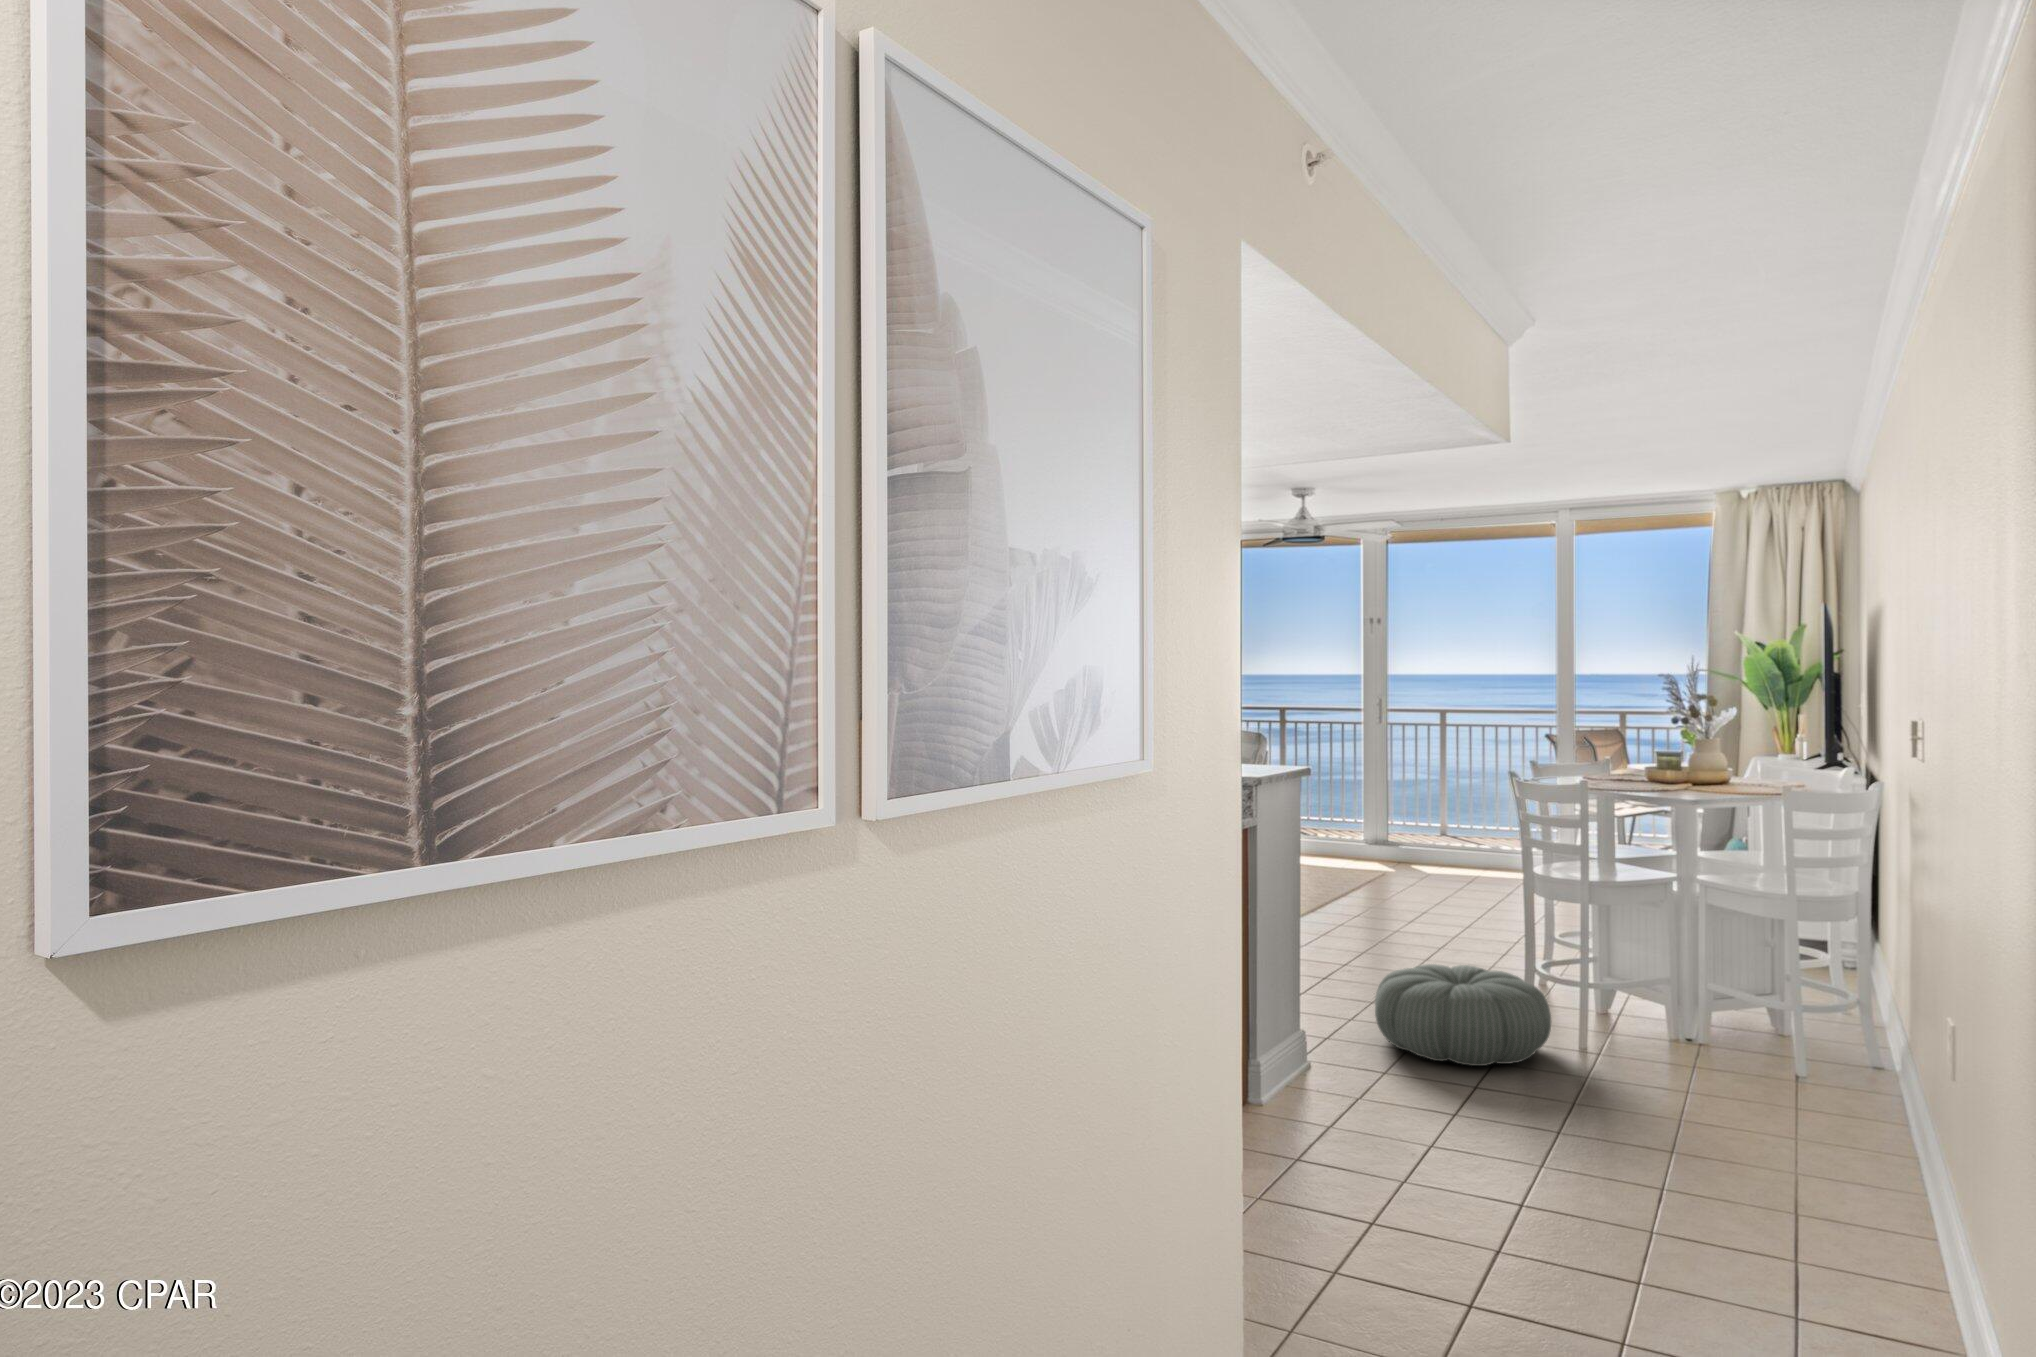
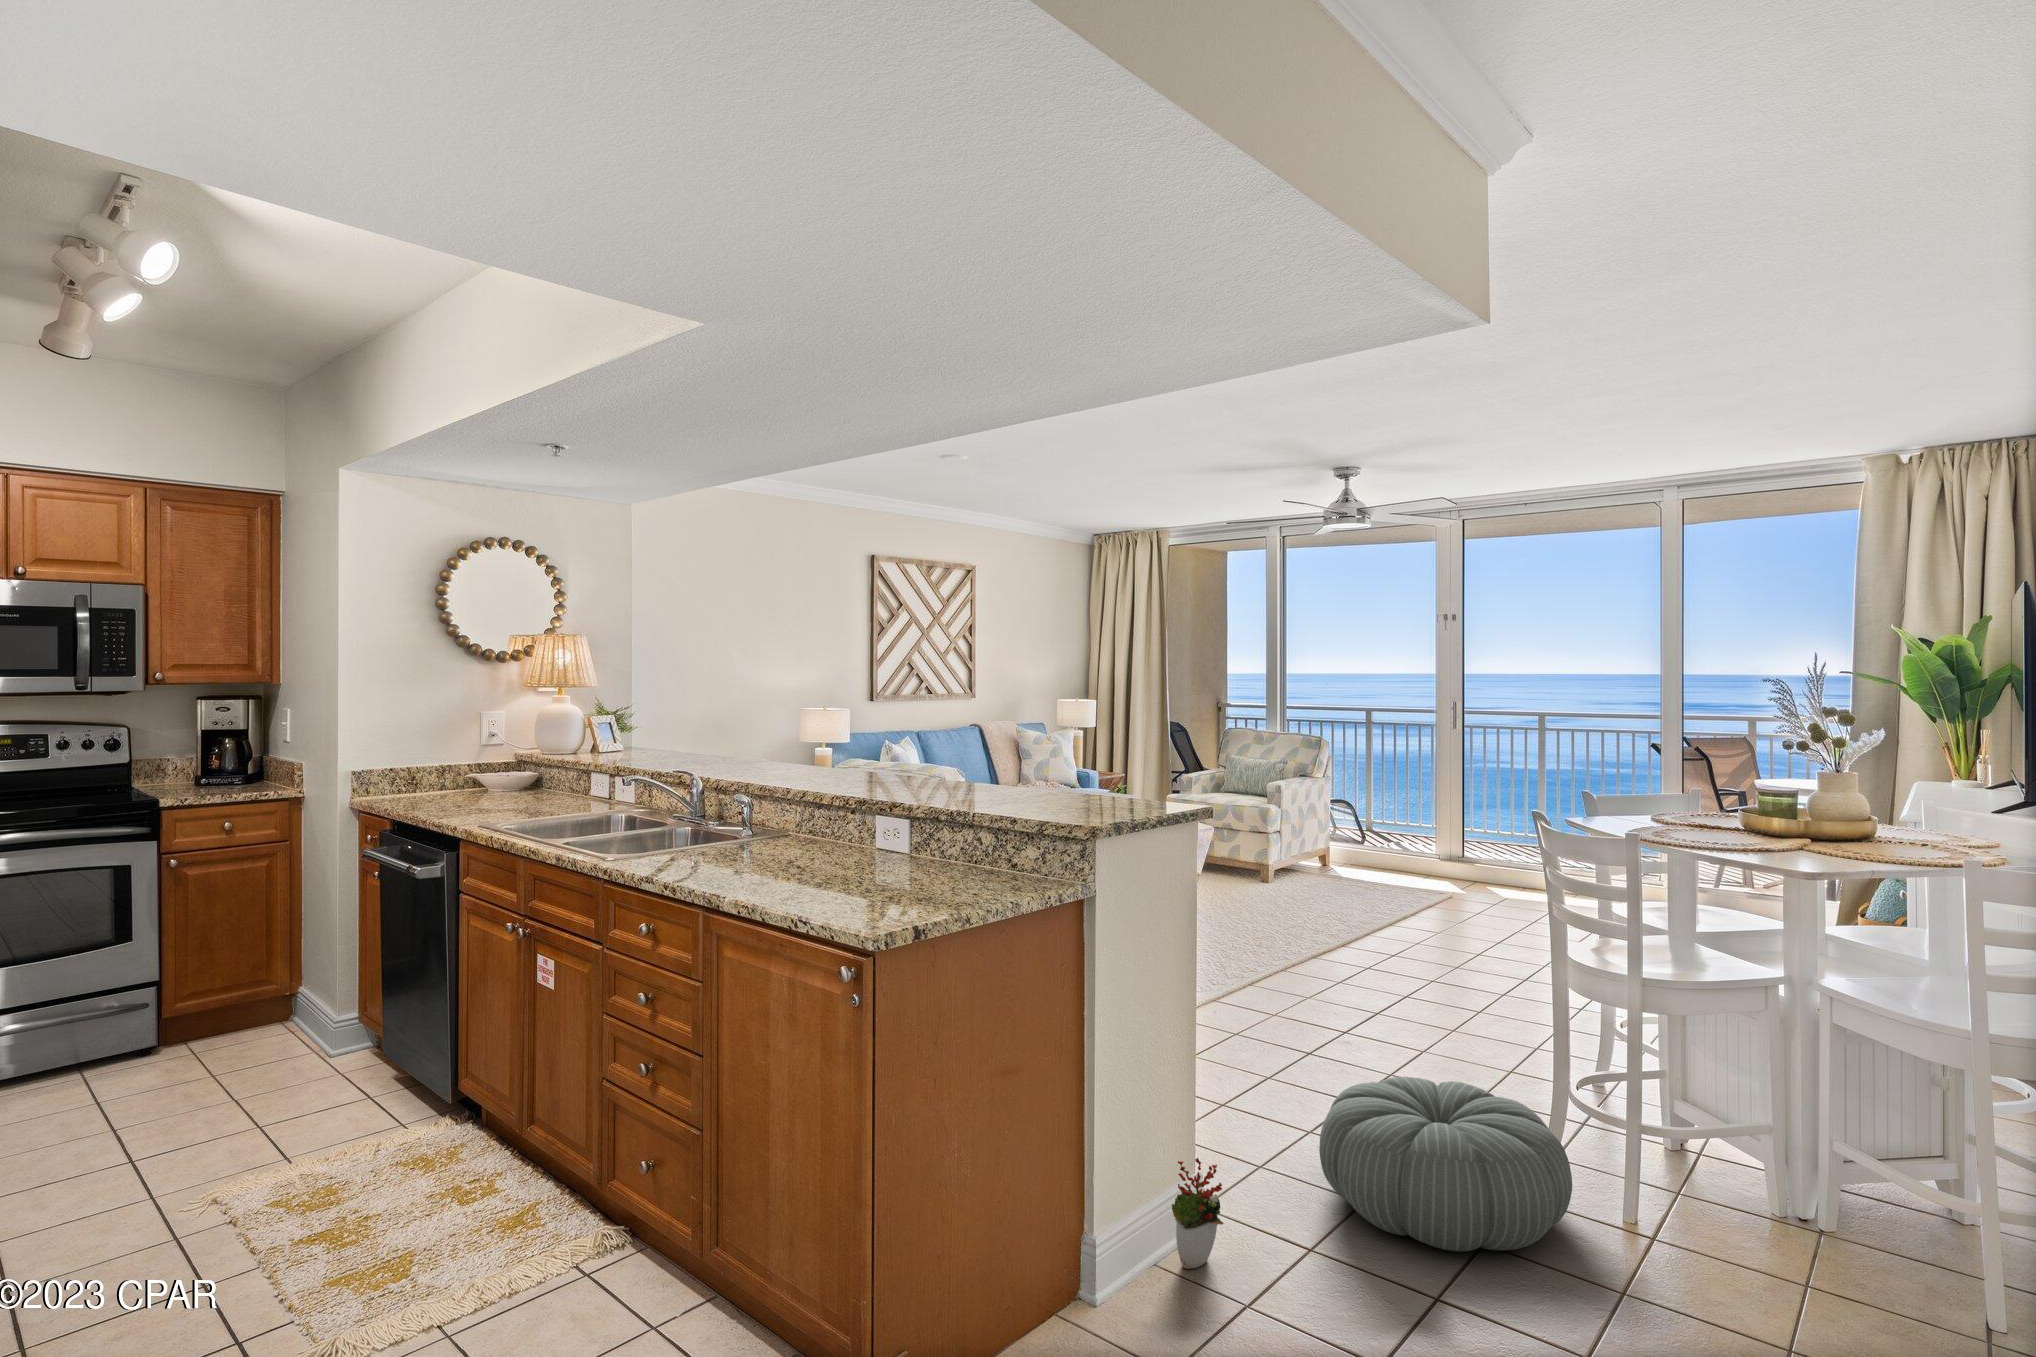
decorative plant: none [1298,1007,1334,1085] -> present [1172,1158,1223,1269]

